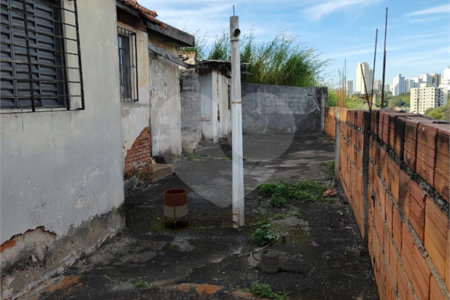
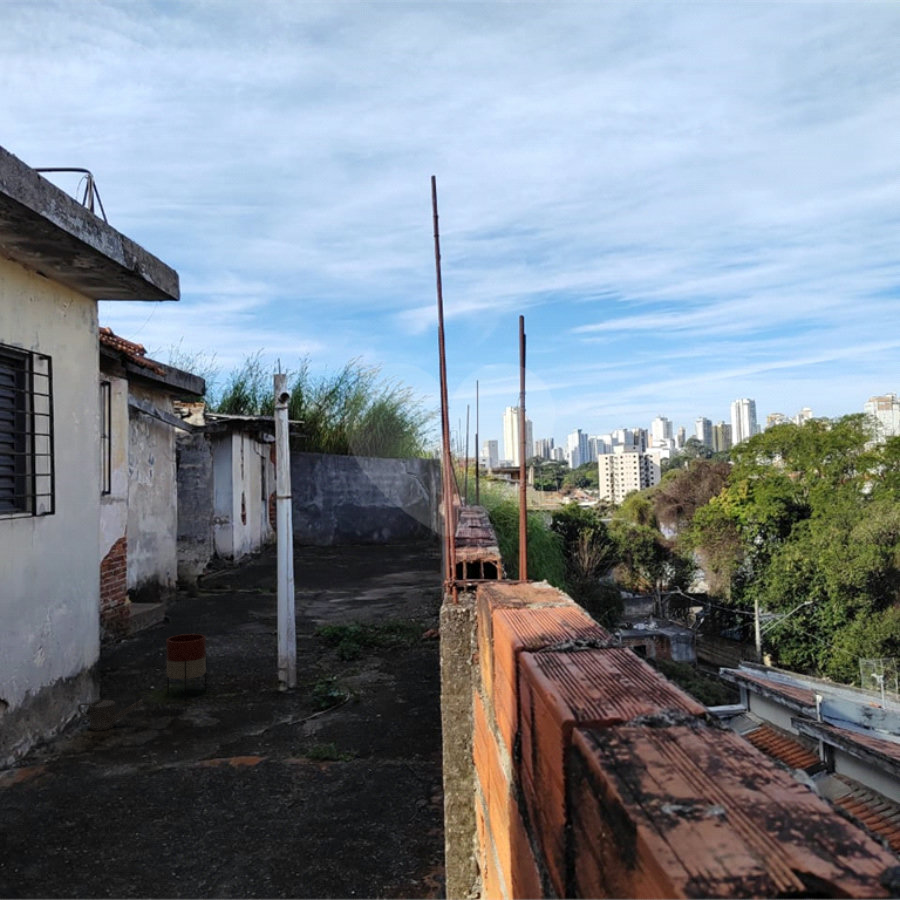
watering can: present [252,249,300,273] -> present [78,700,142,731]

